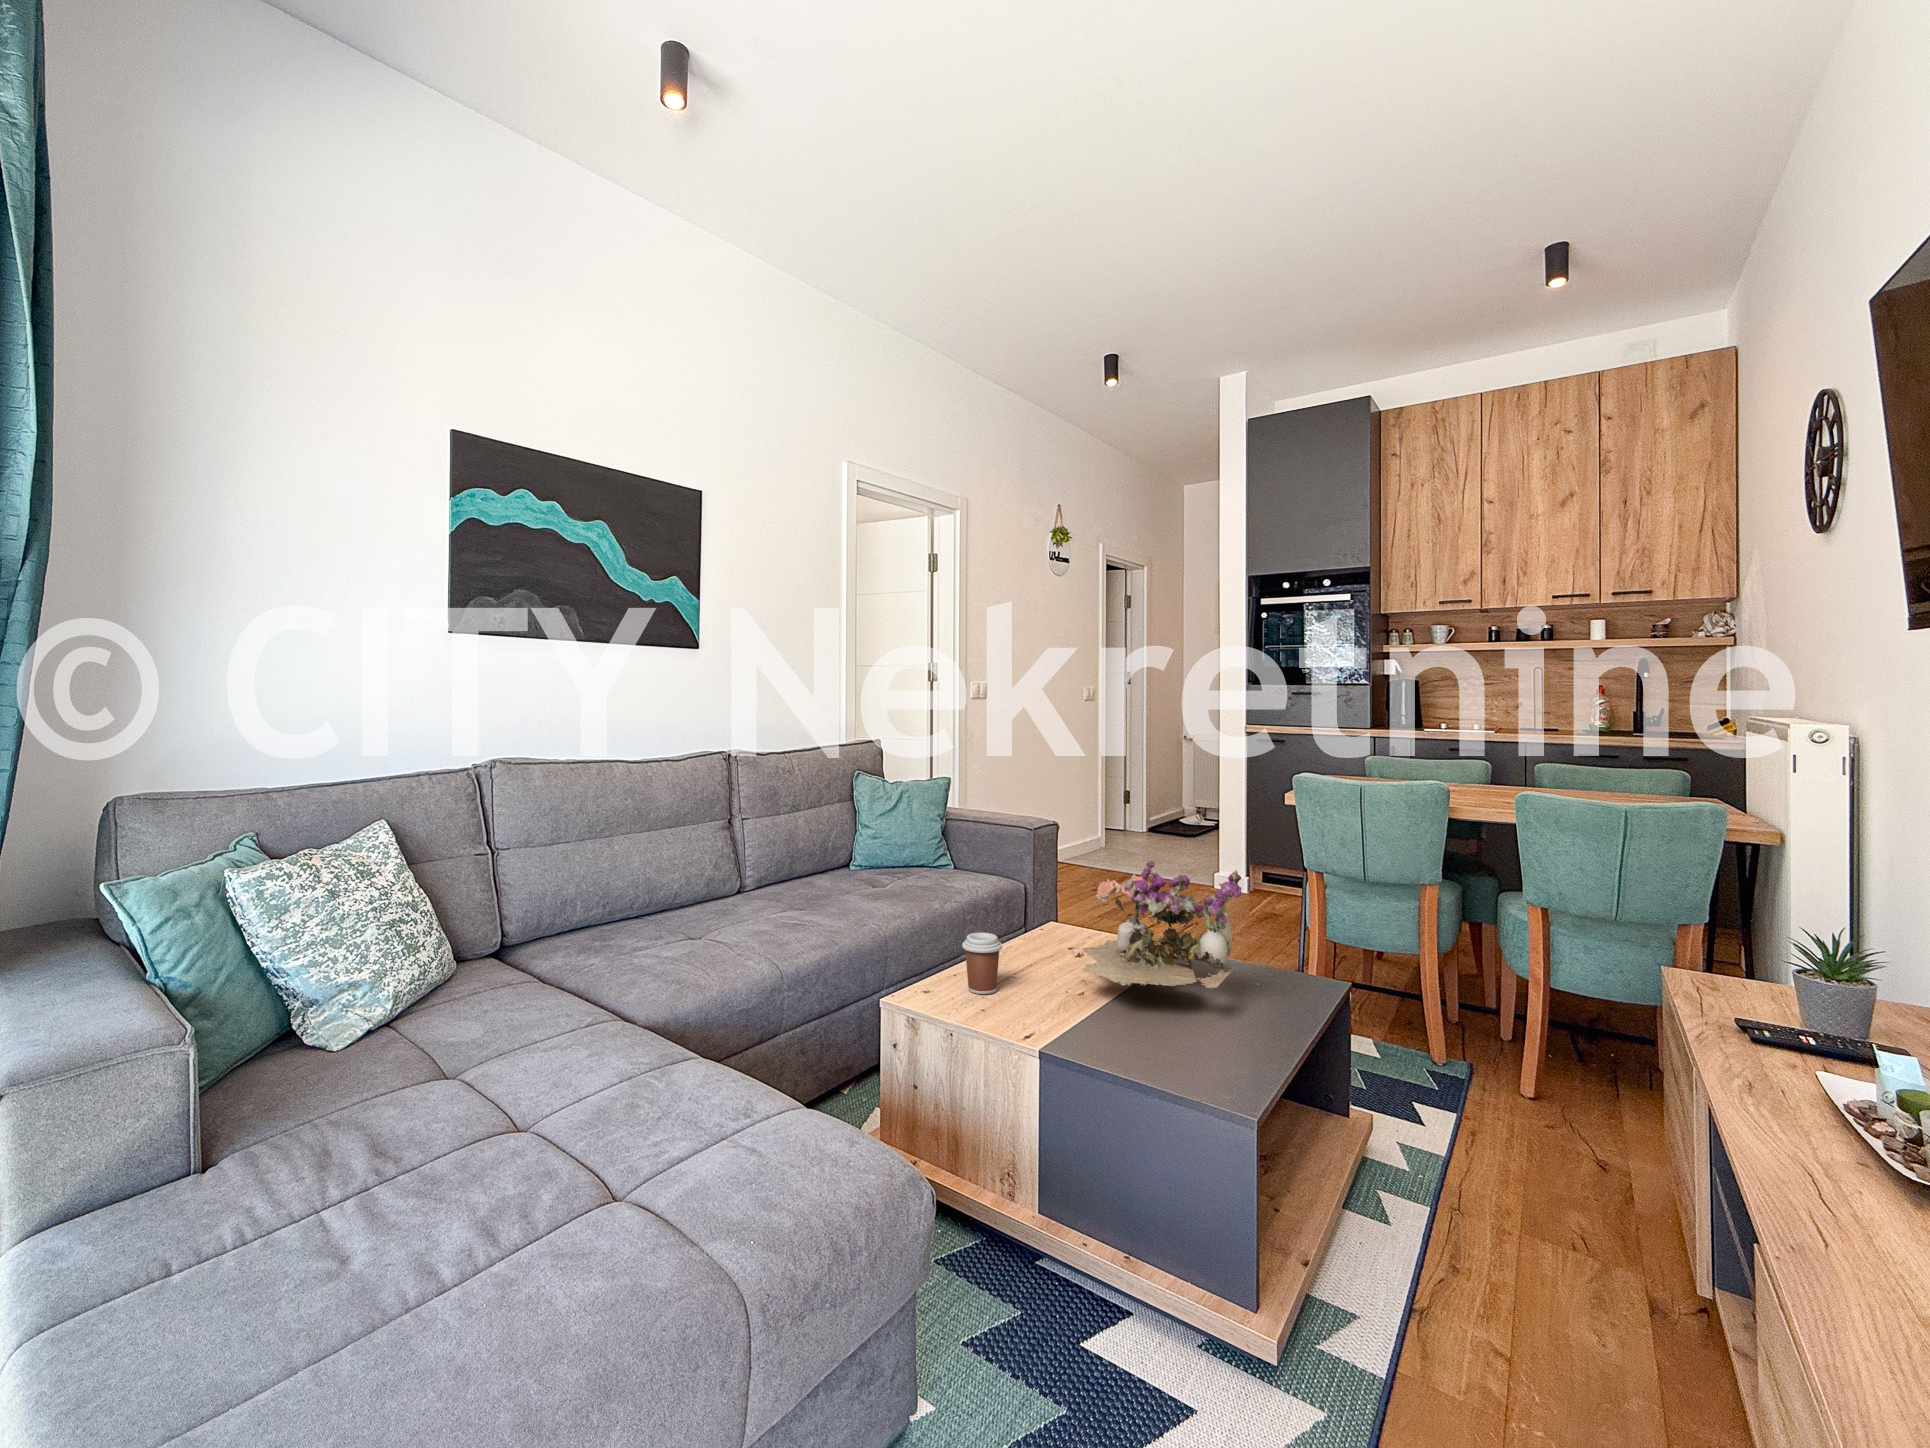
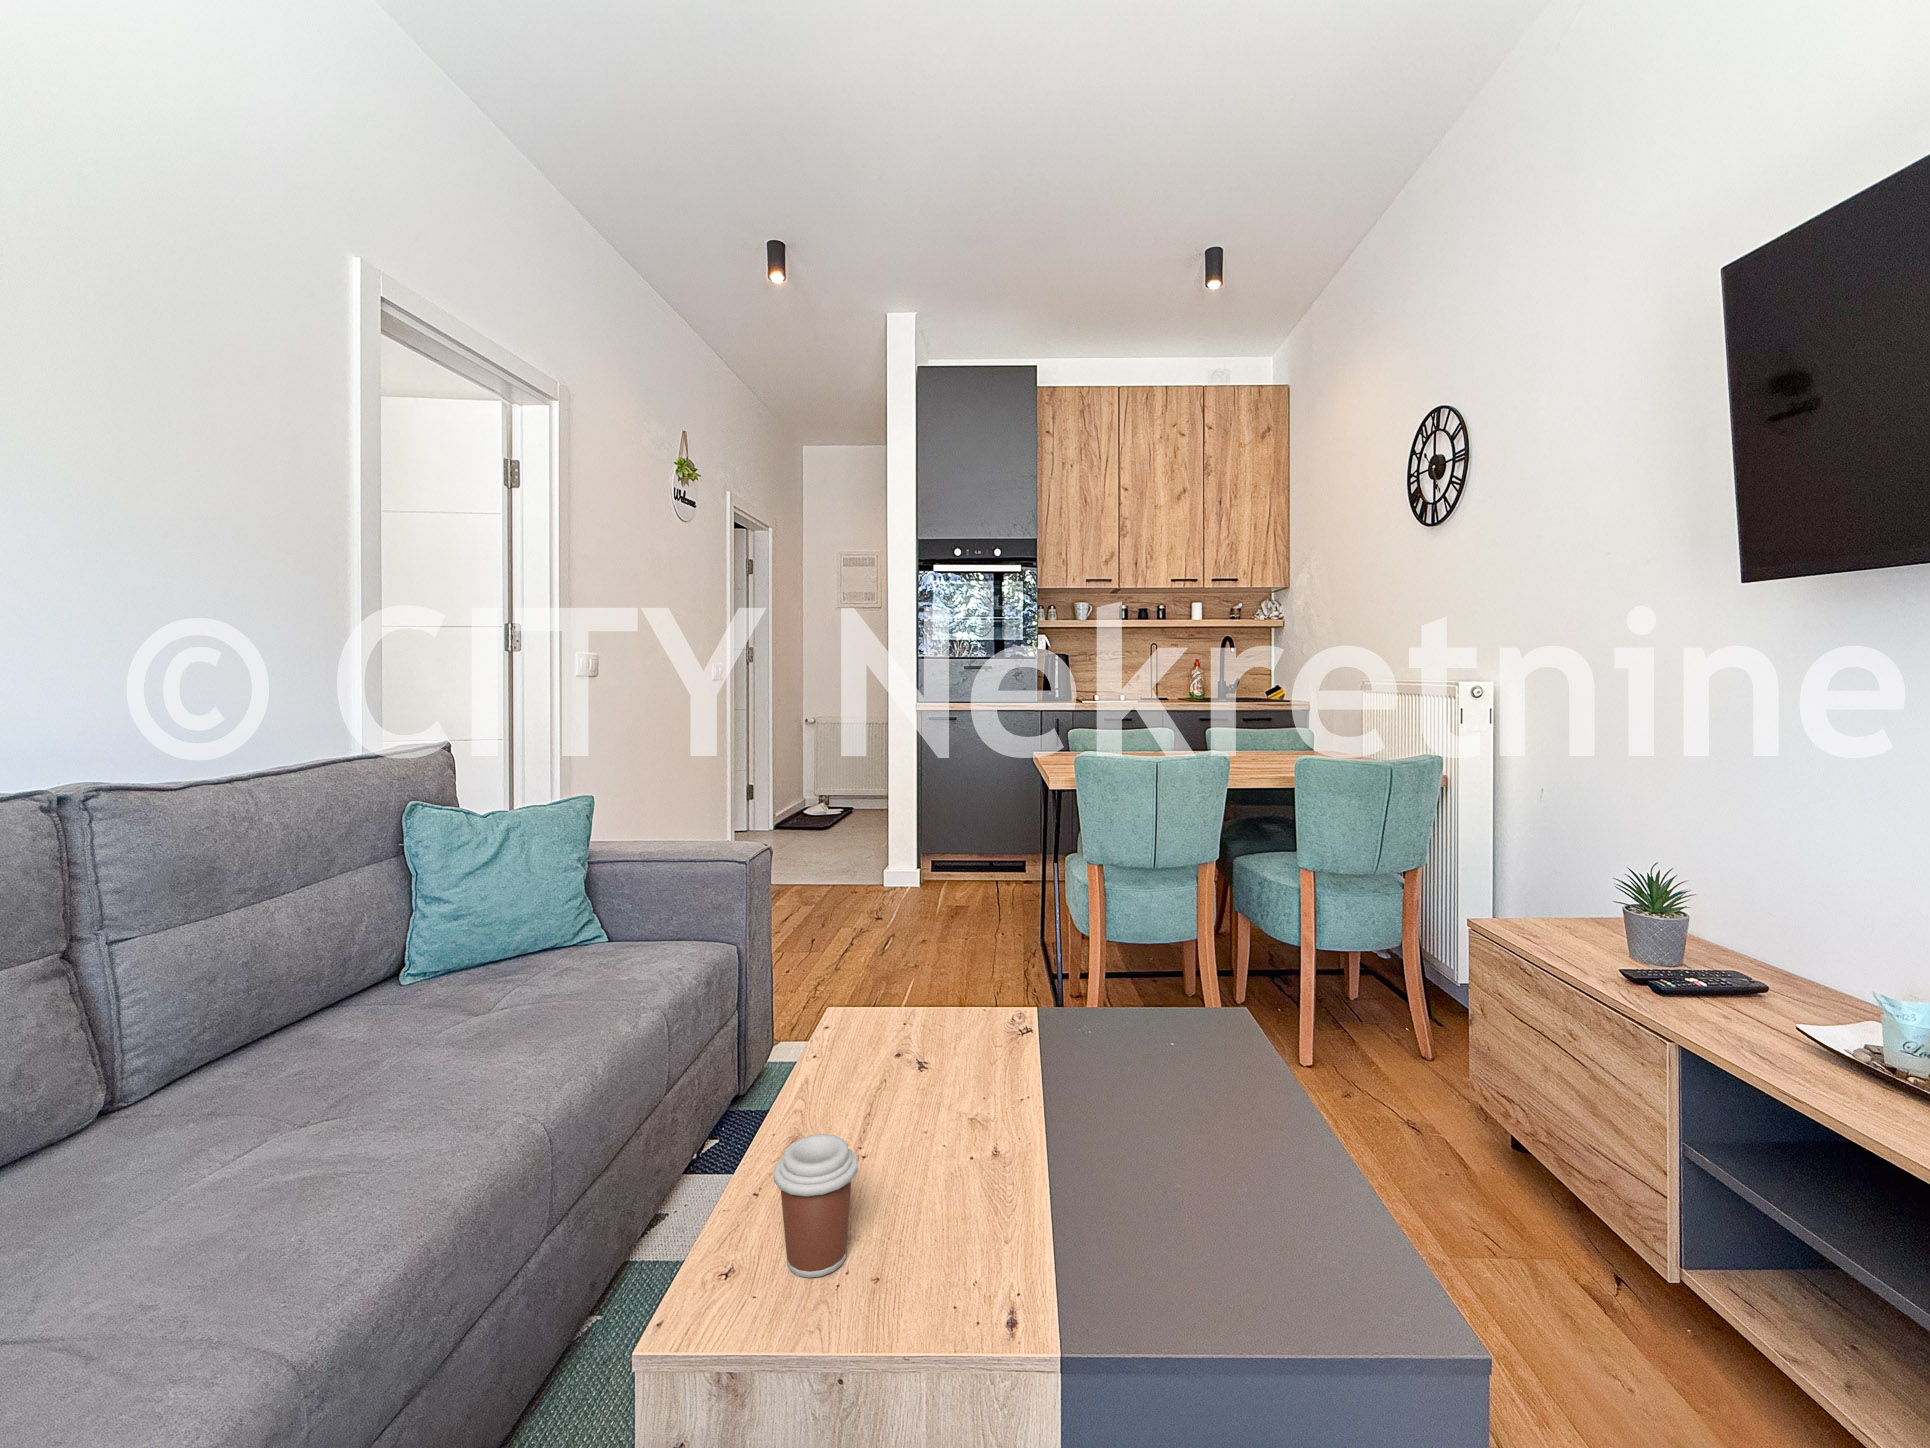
flower arrangement: present [1081,861,1242,988] -> none [958,930,1244,1188]

